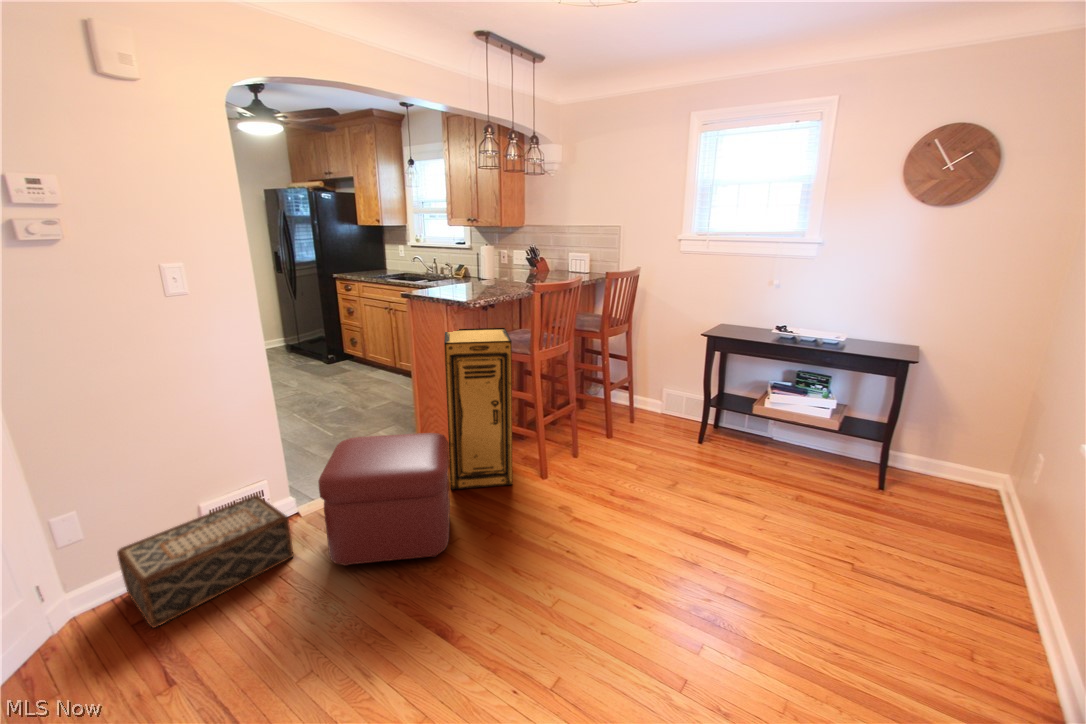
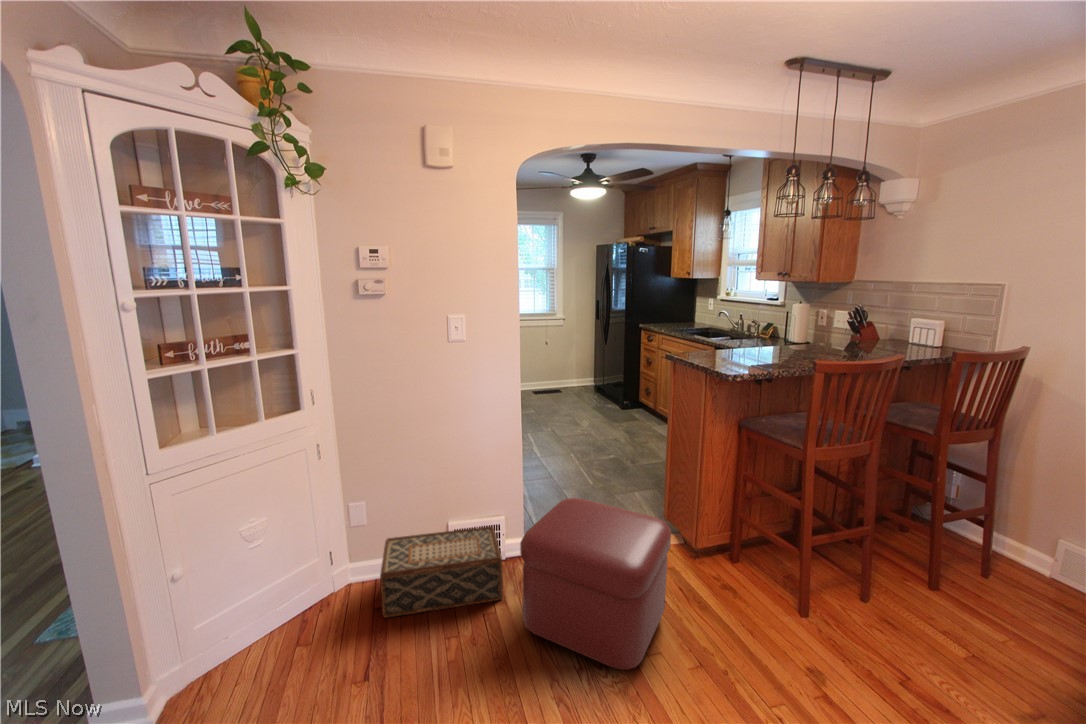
storage cabinet: present [444,328,513,490] -> none [679,399,782,614]

